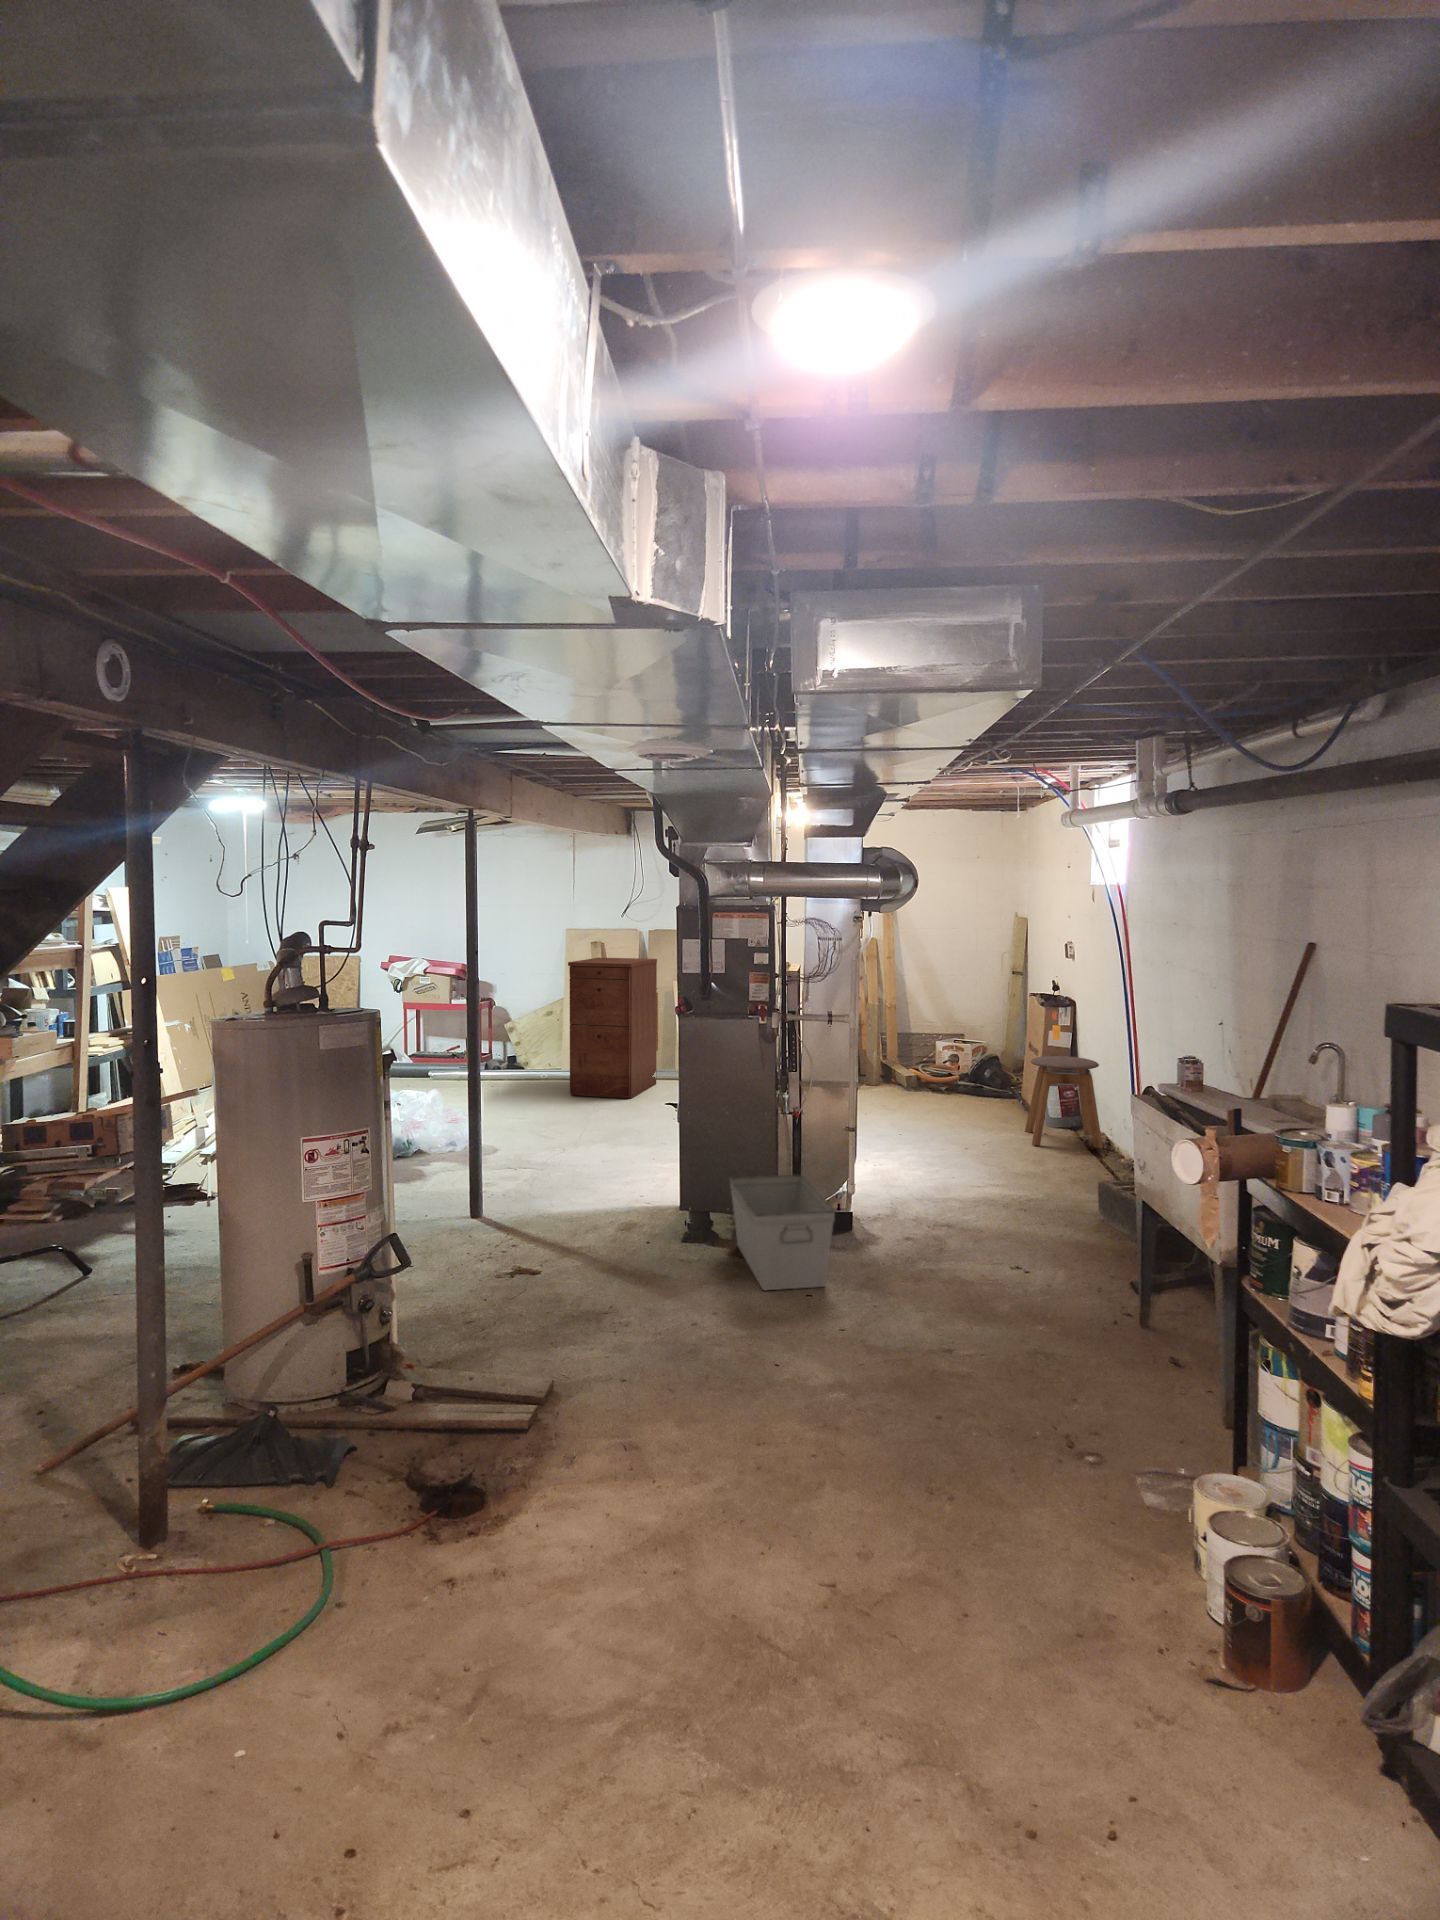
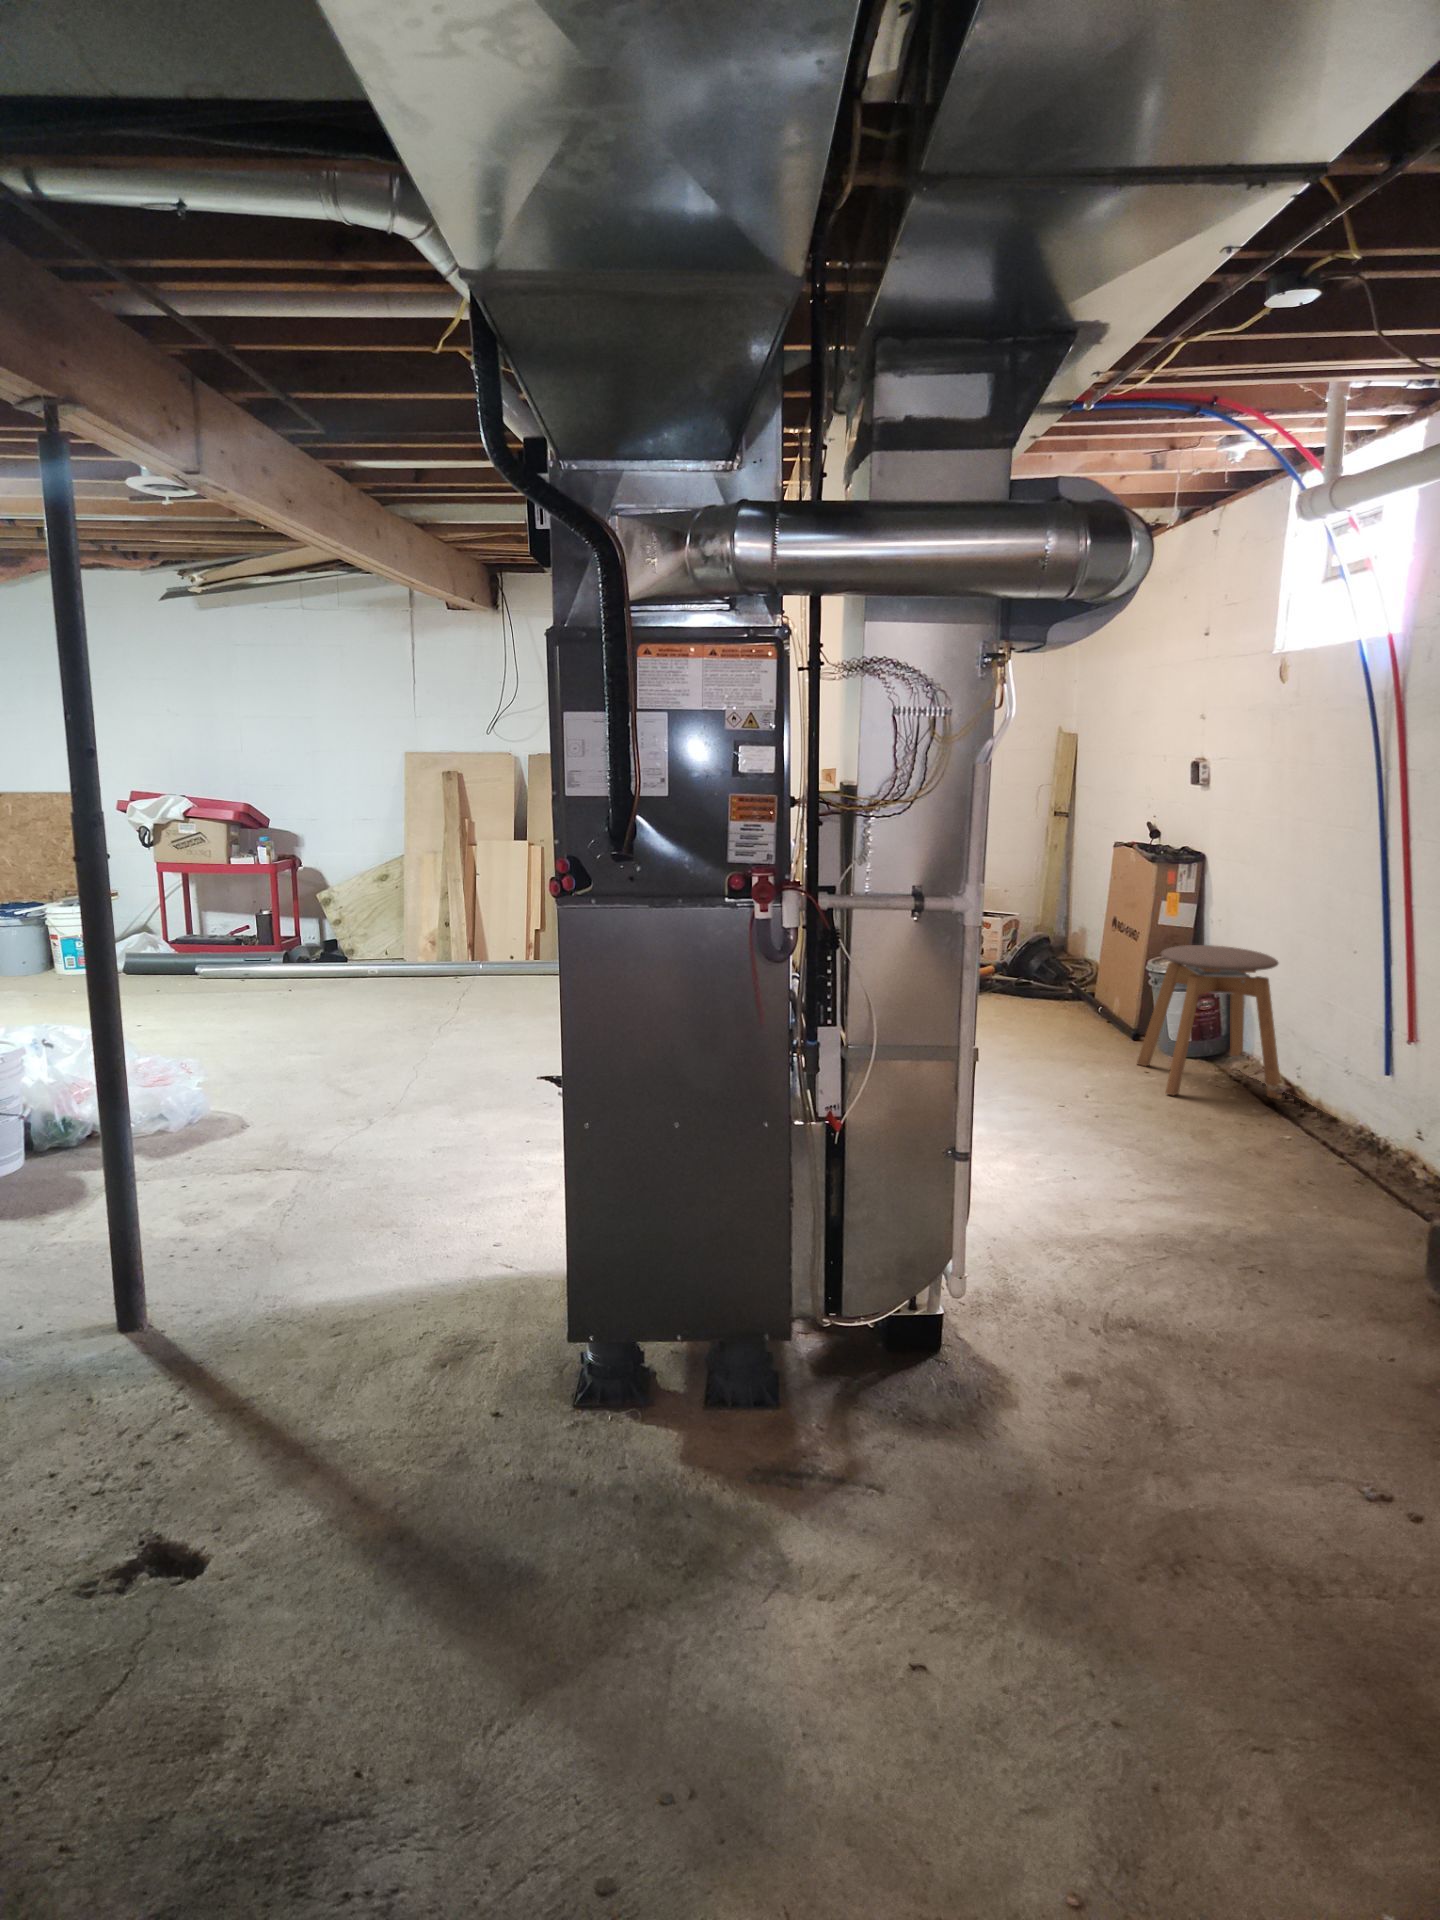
filing cabinet: present [568,958,657,1098] -> none [399,791,548,1009]
storage bin: present [730,1175,835,1290] -> none [685,1256,979,1635]

